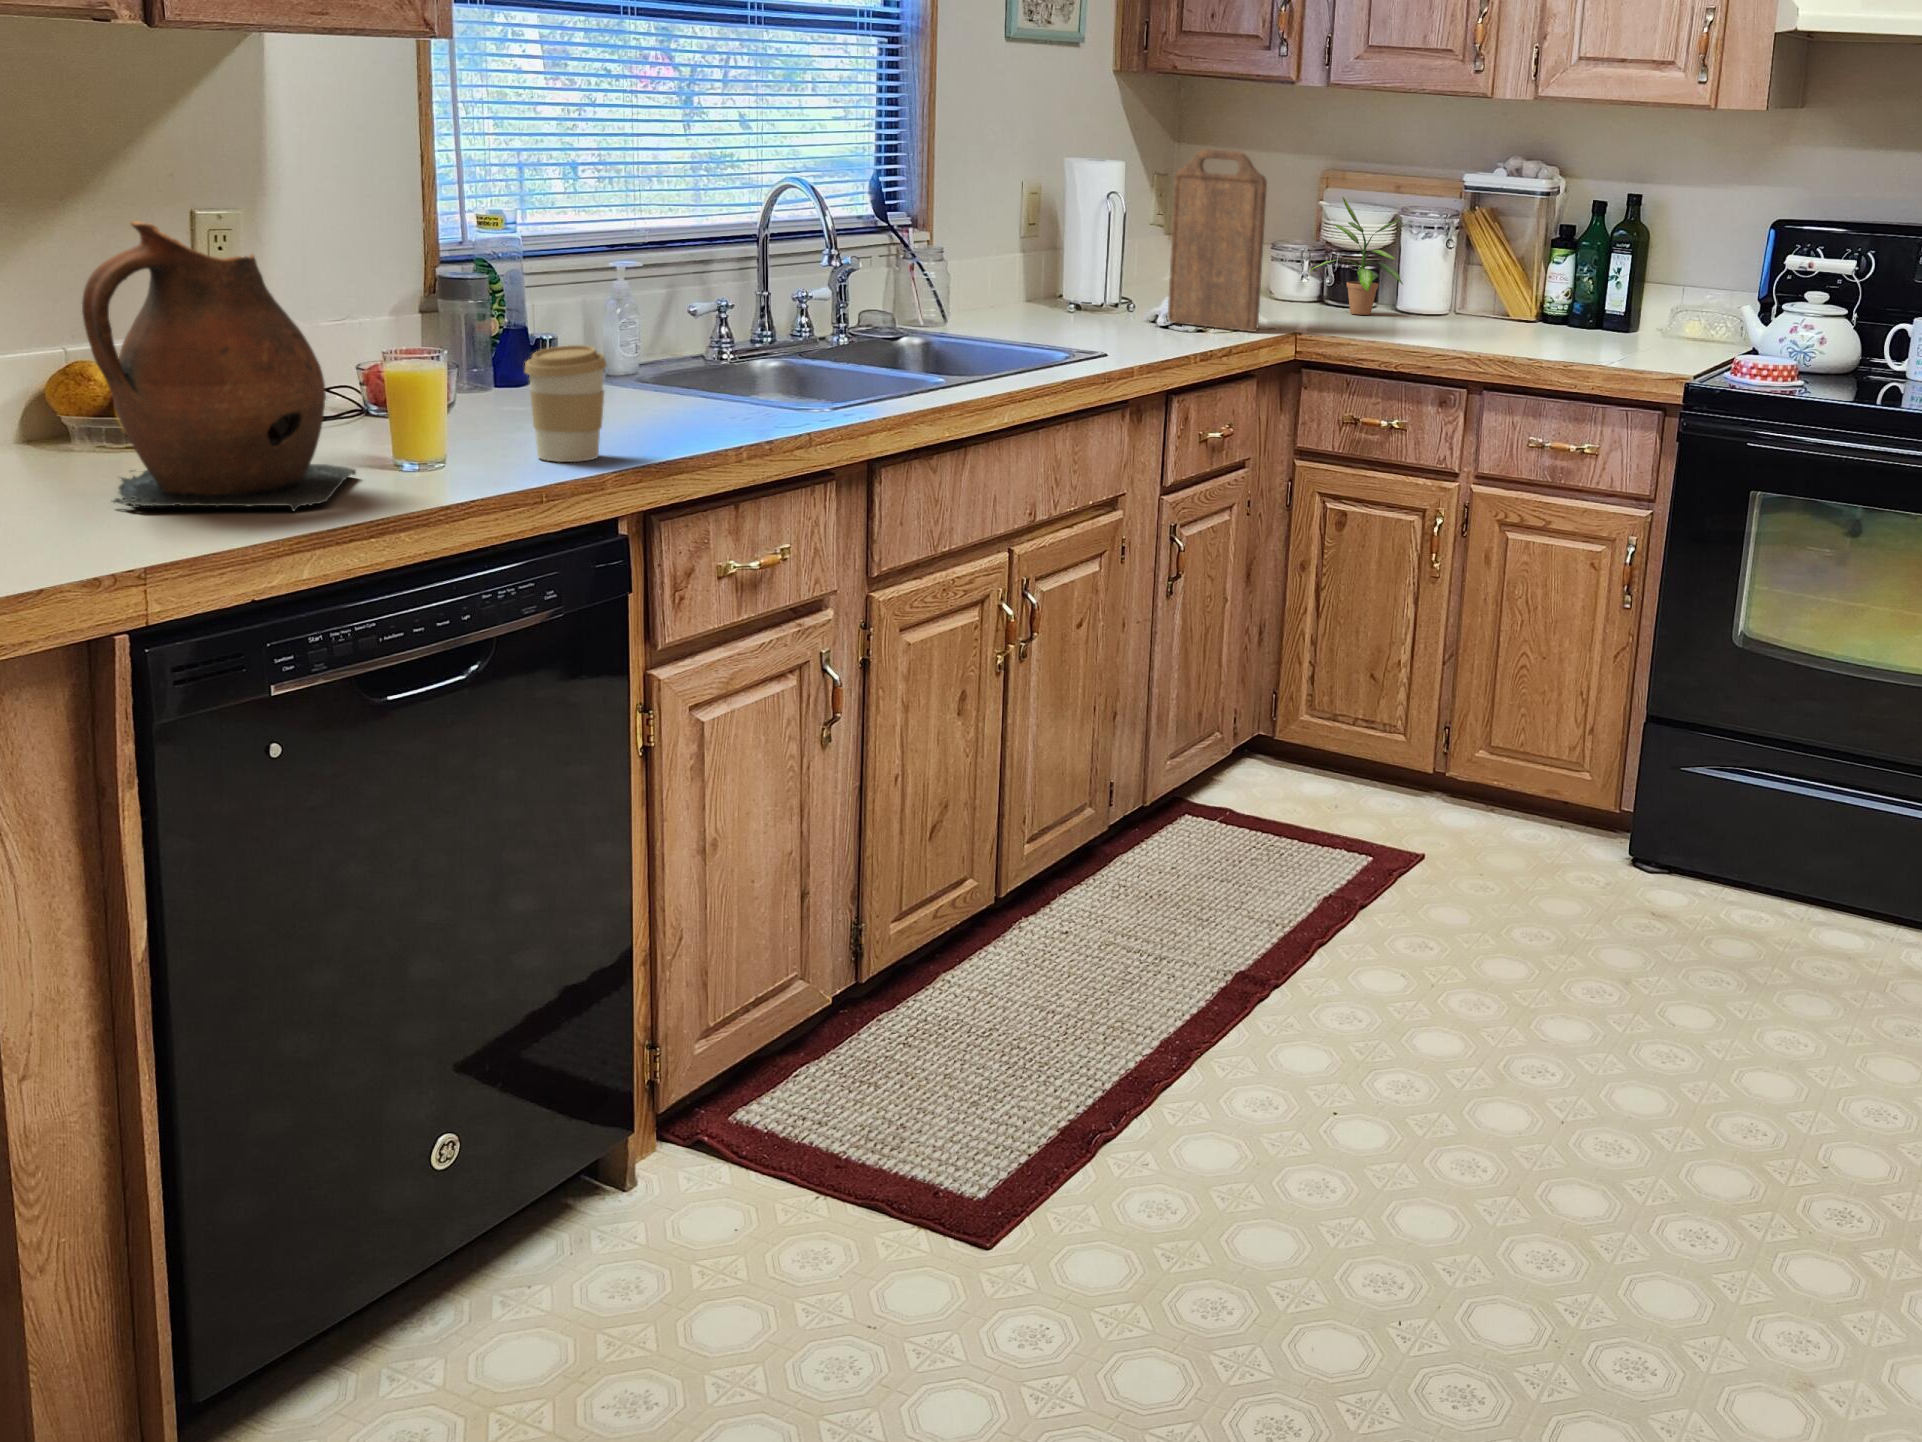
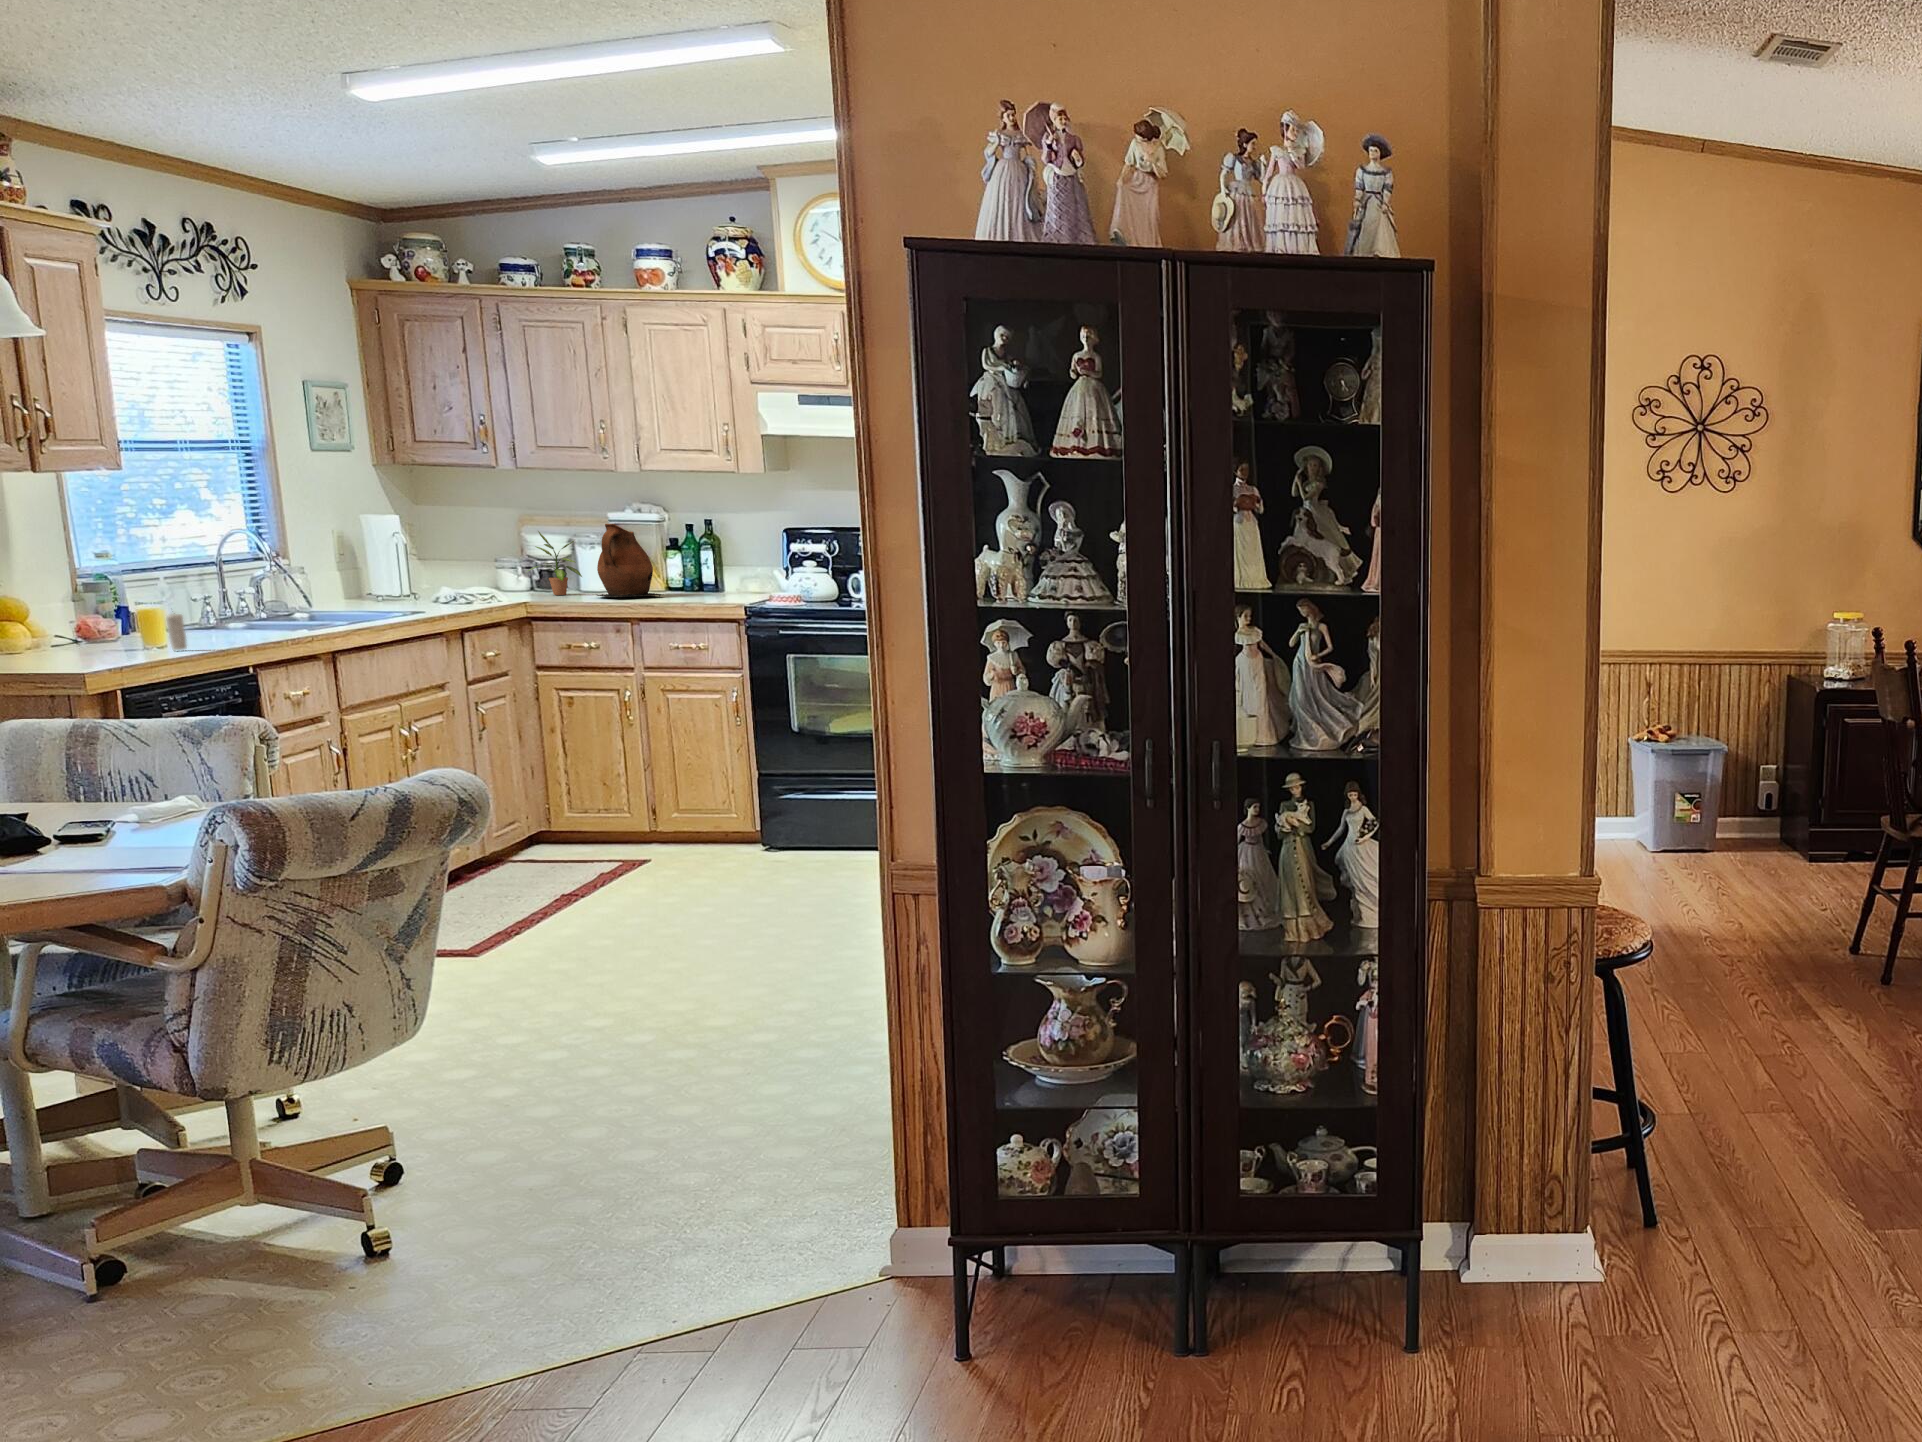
cutting board: present [1168,149,1267,332] -> none [438,508,503,604]
ceramic pitcher: present [82,221,356,511] -> present [597,524,664,597]
coffee cup: present [525,345,606,462] -> none [195,599,234,647]
candle: none [424,367,466,475] -> present [166,613,187,650]

